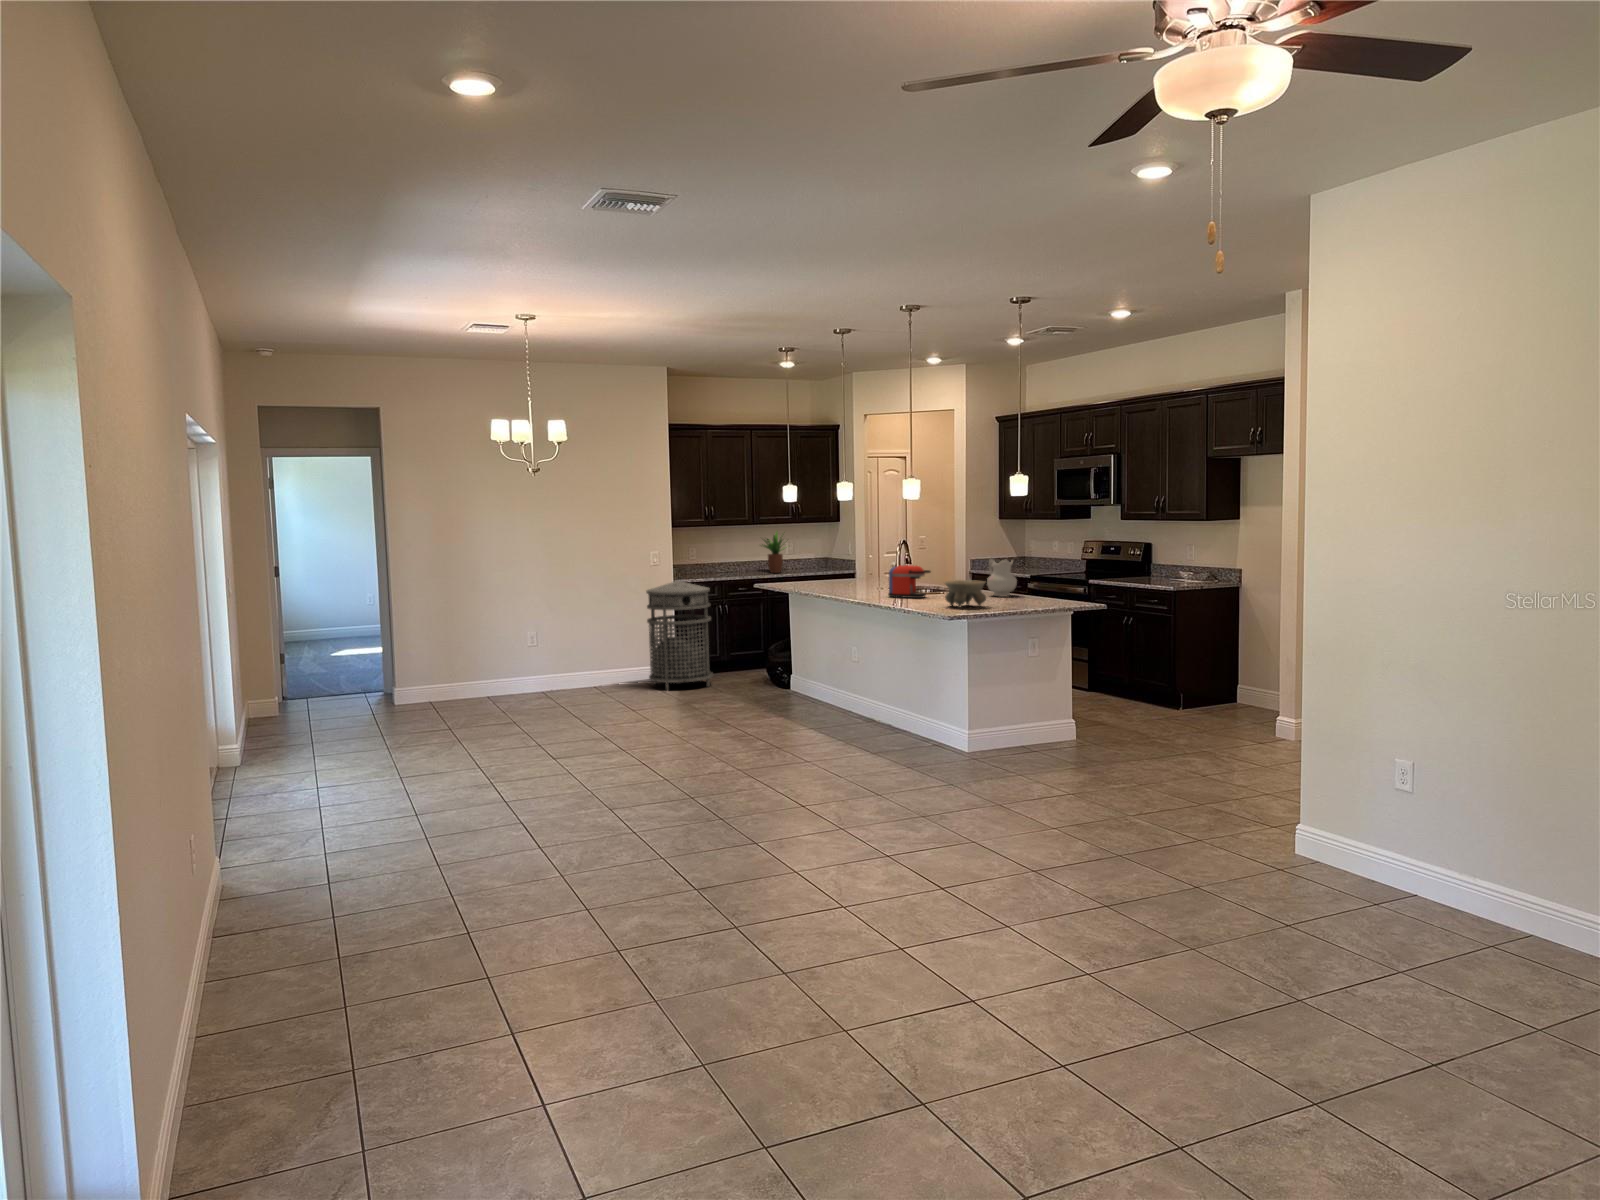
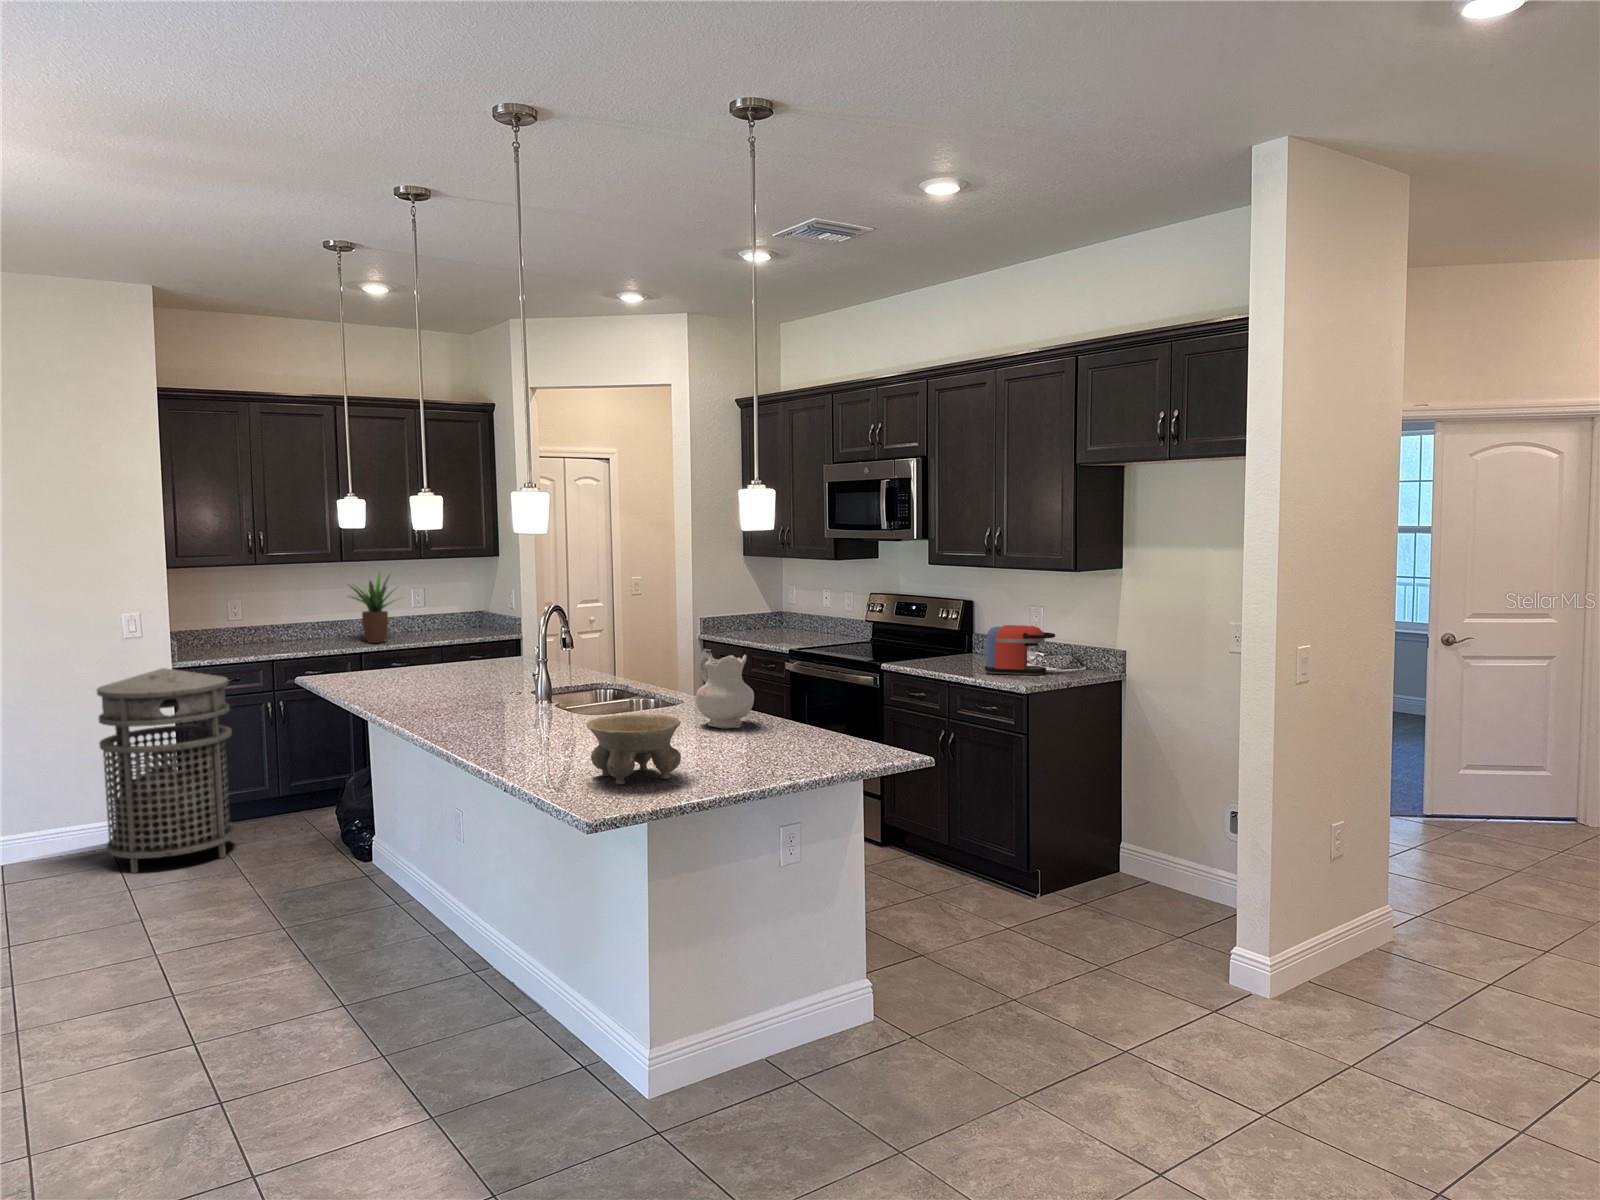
coffee maker: present [888,565,931,598] -> present [985,625,1055,675]

